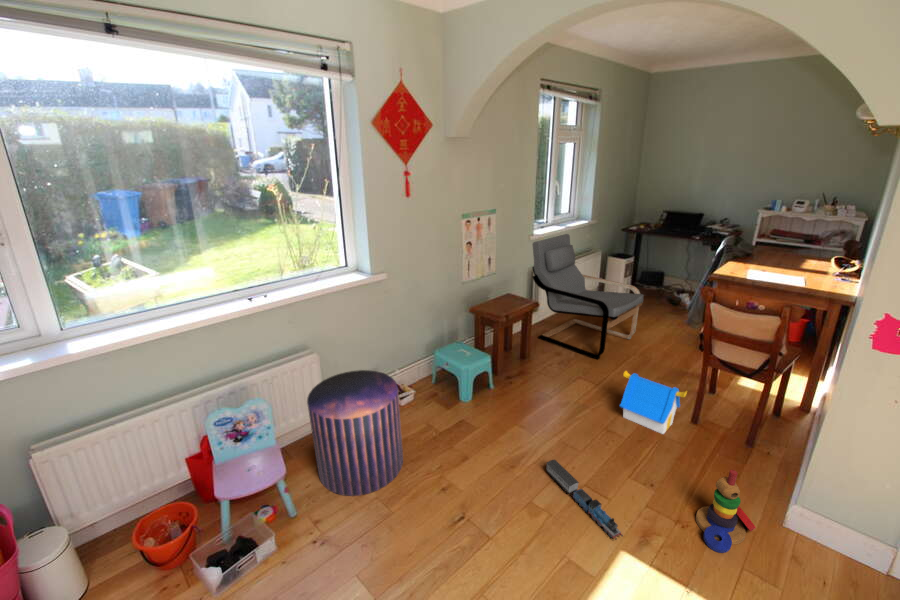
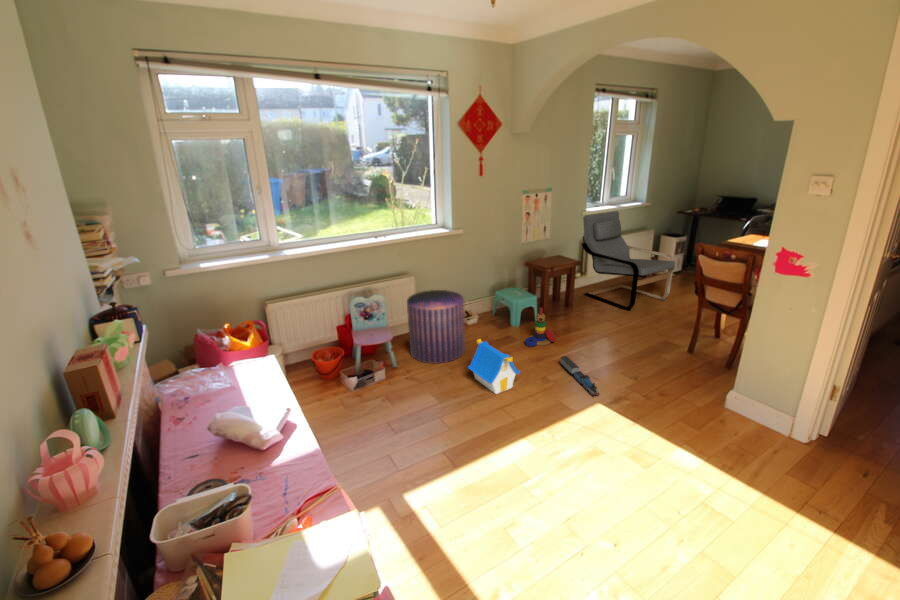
toy house: present [620,371,687,434] -> present [468,339,520,394]
stacking toy: present [696,470,756,553] -> present [525,307,556,347]

